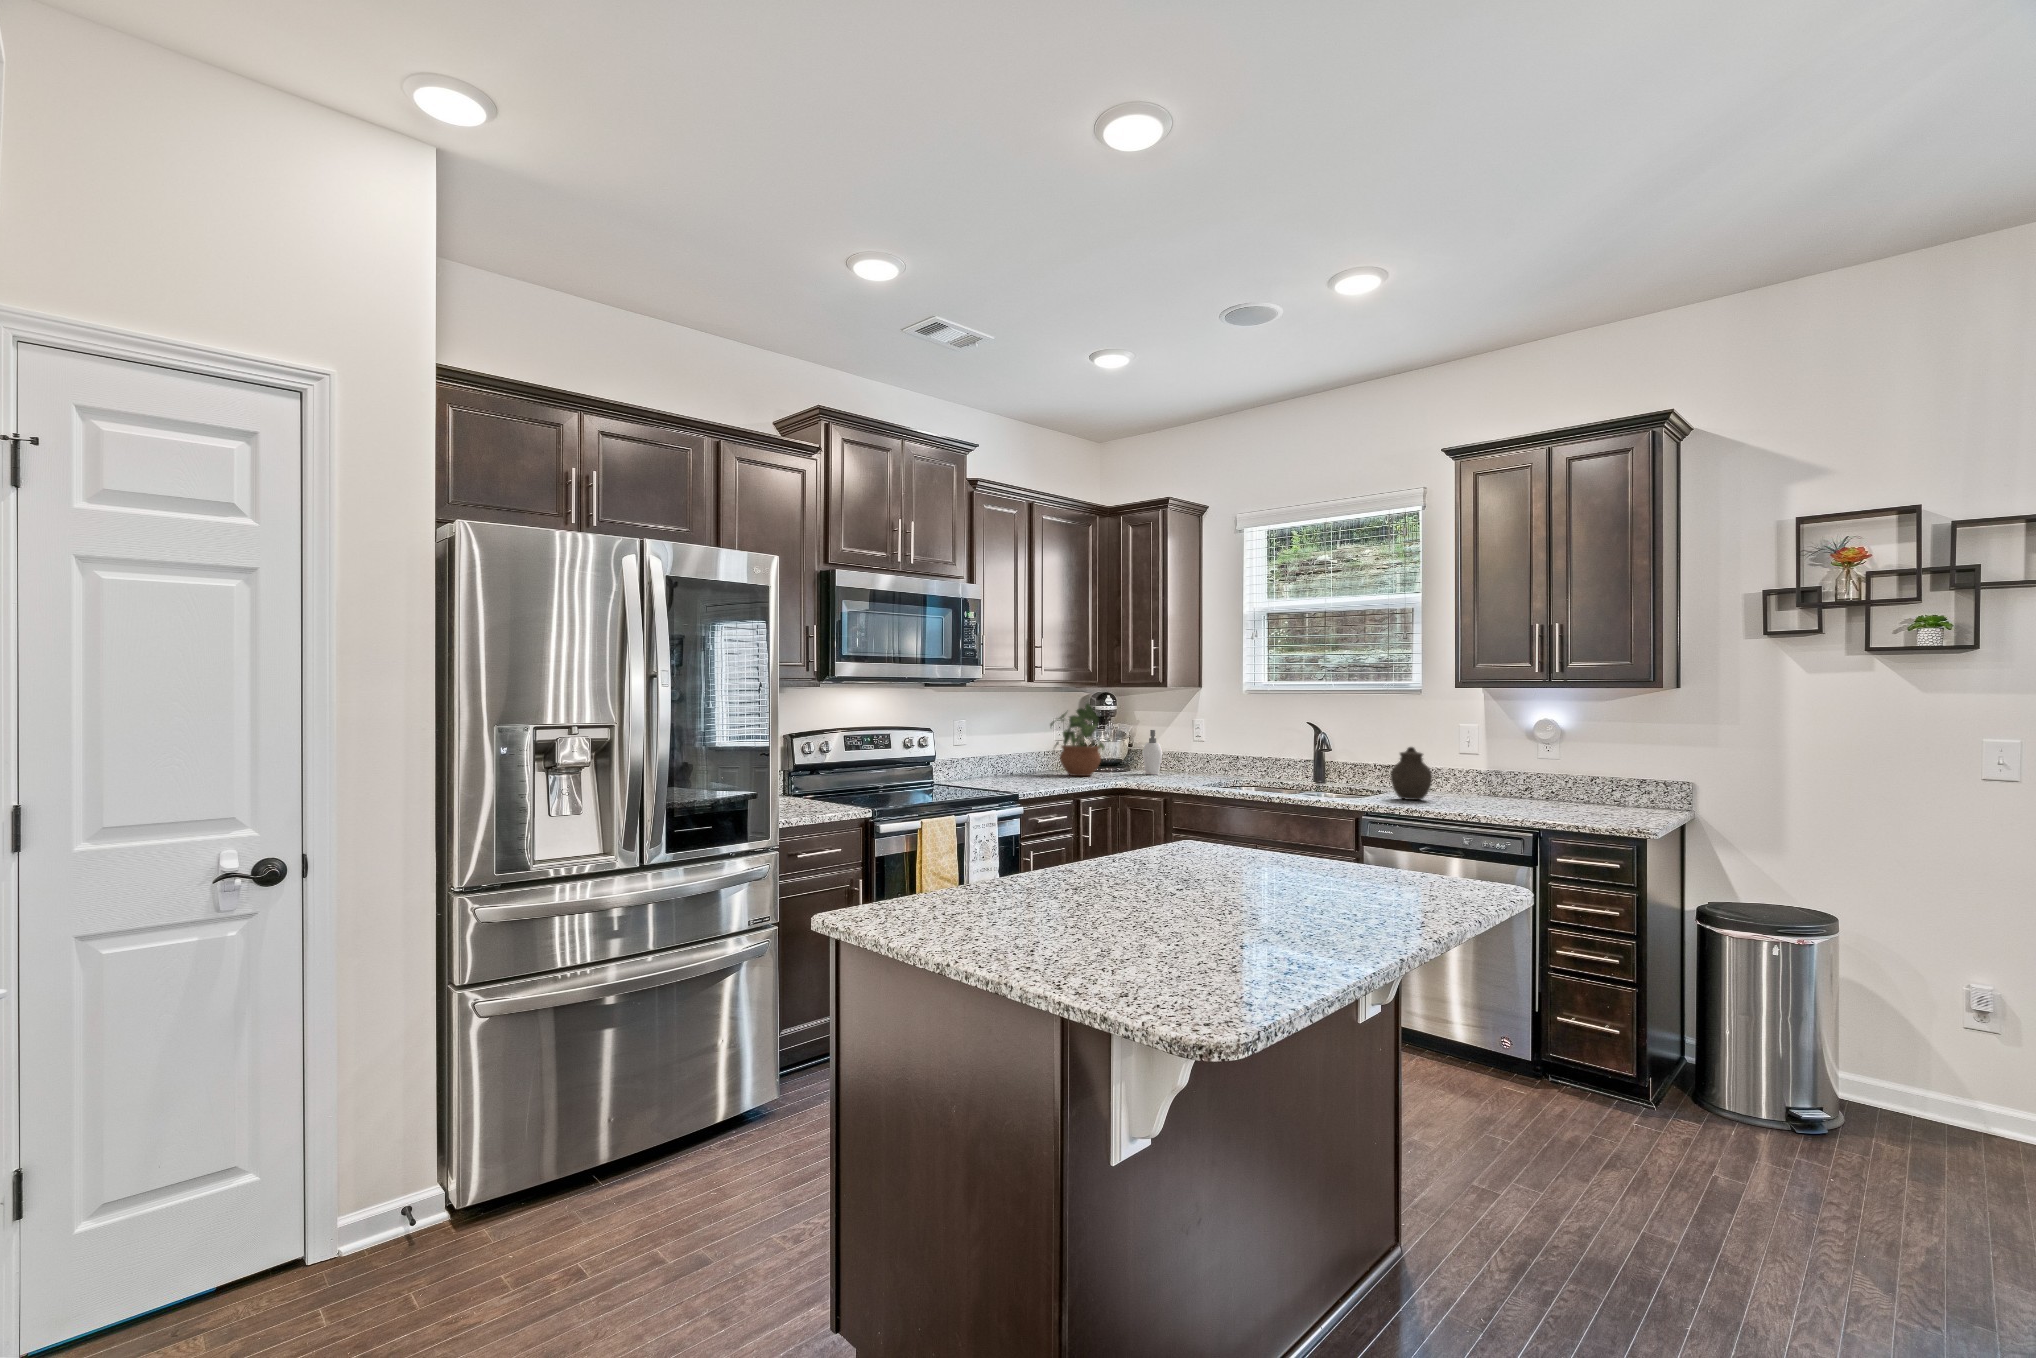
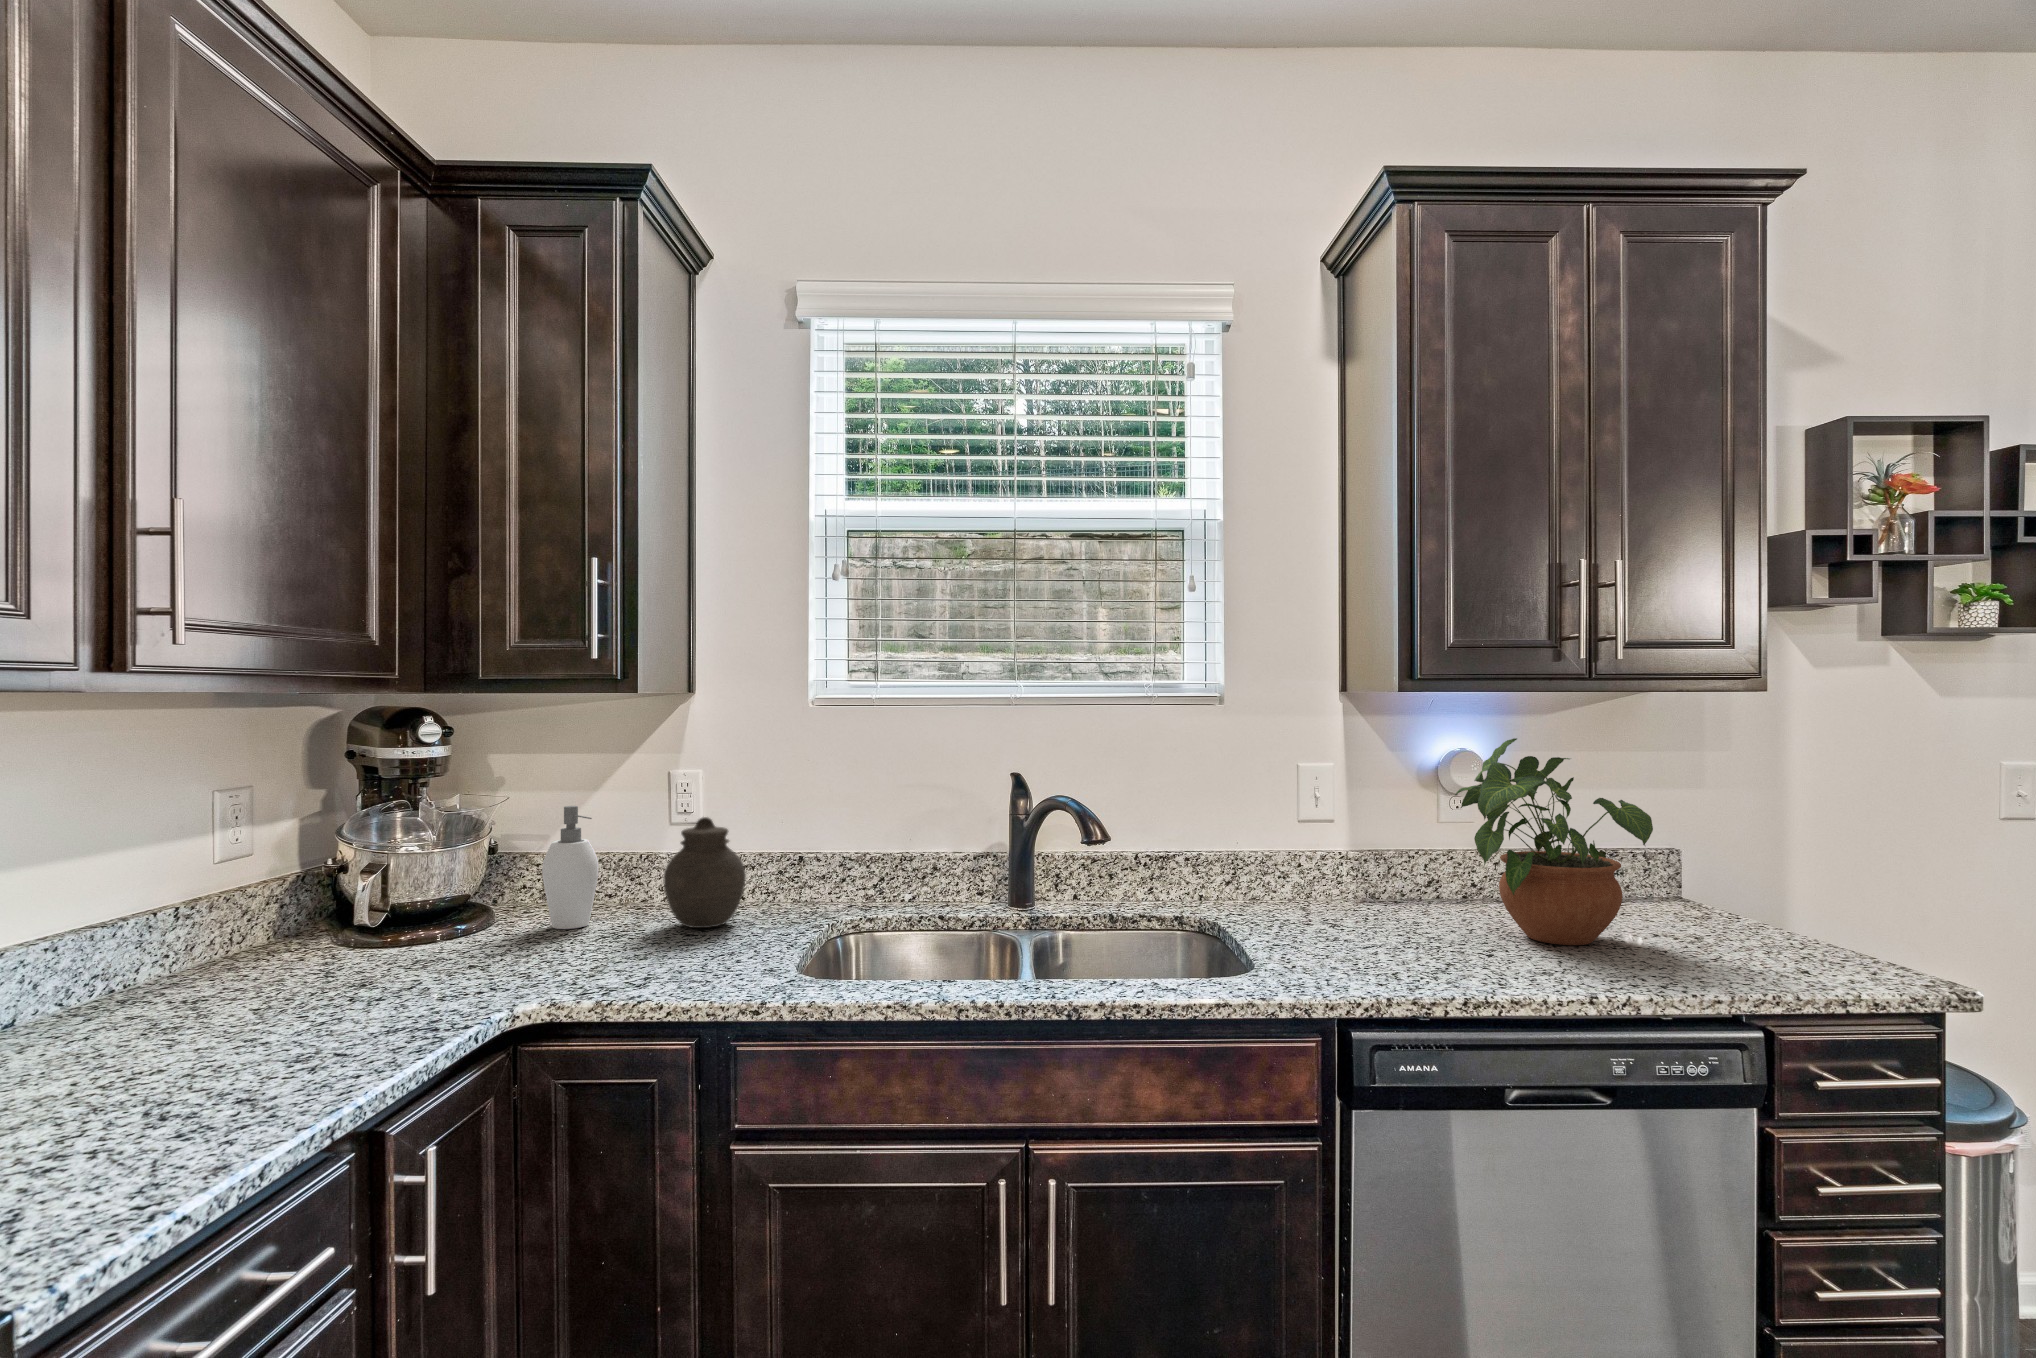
potted plant: present [1050,704,1105,776] -> present [1455,738,1653,945]
jar: present [1391,747,1432,800] -> present [663,817,746,928]

